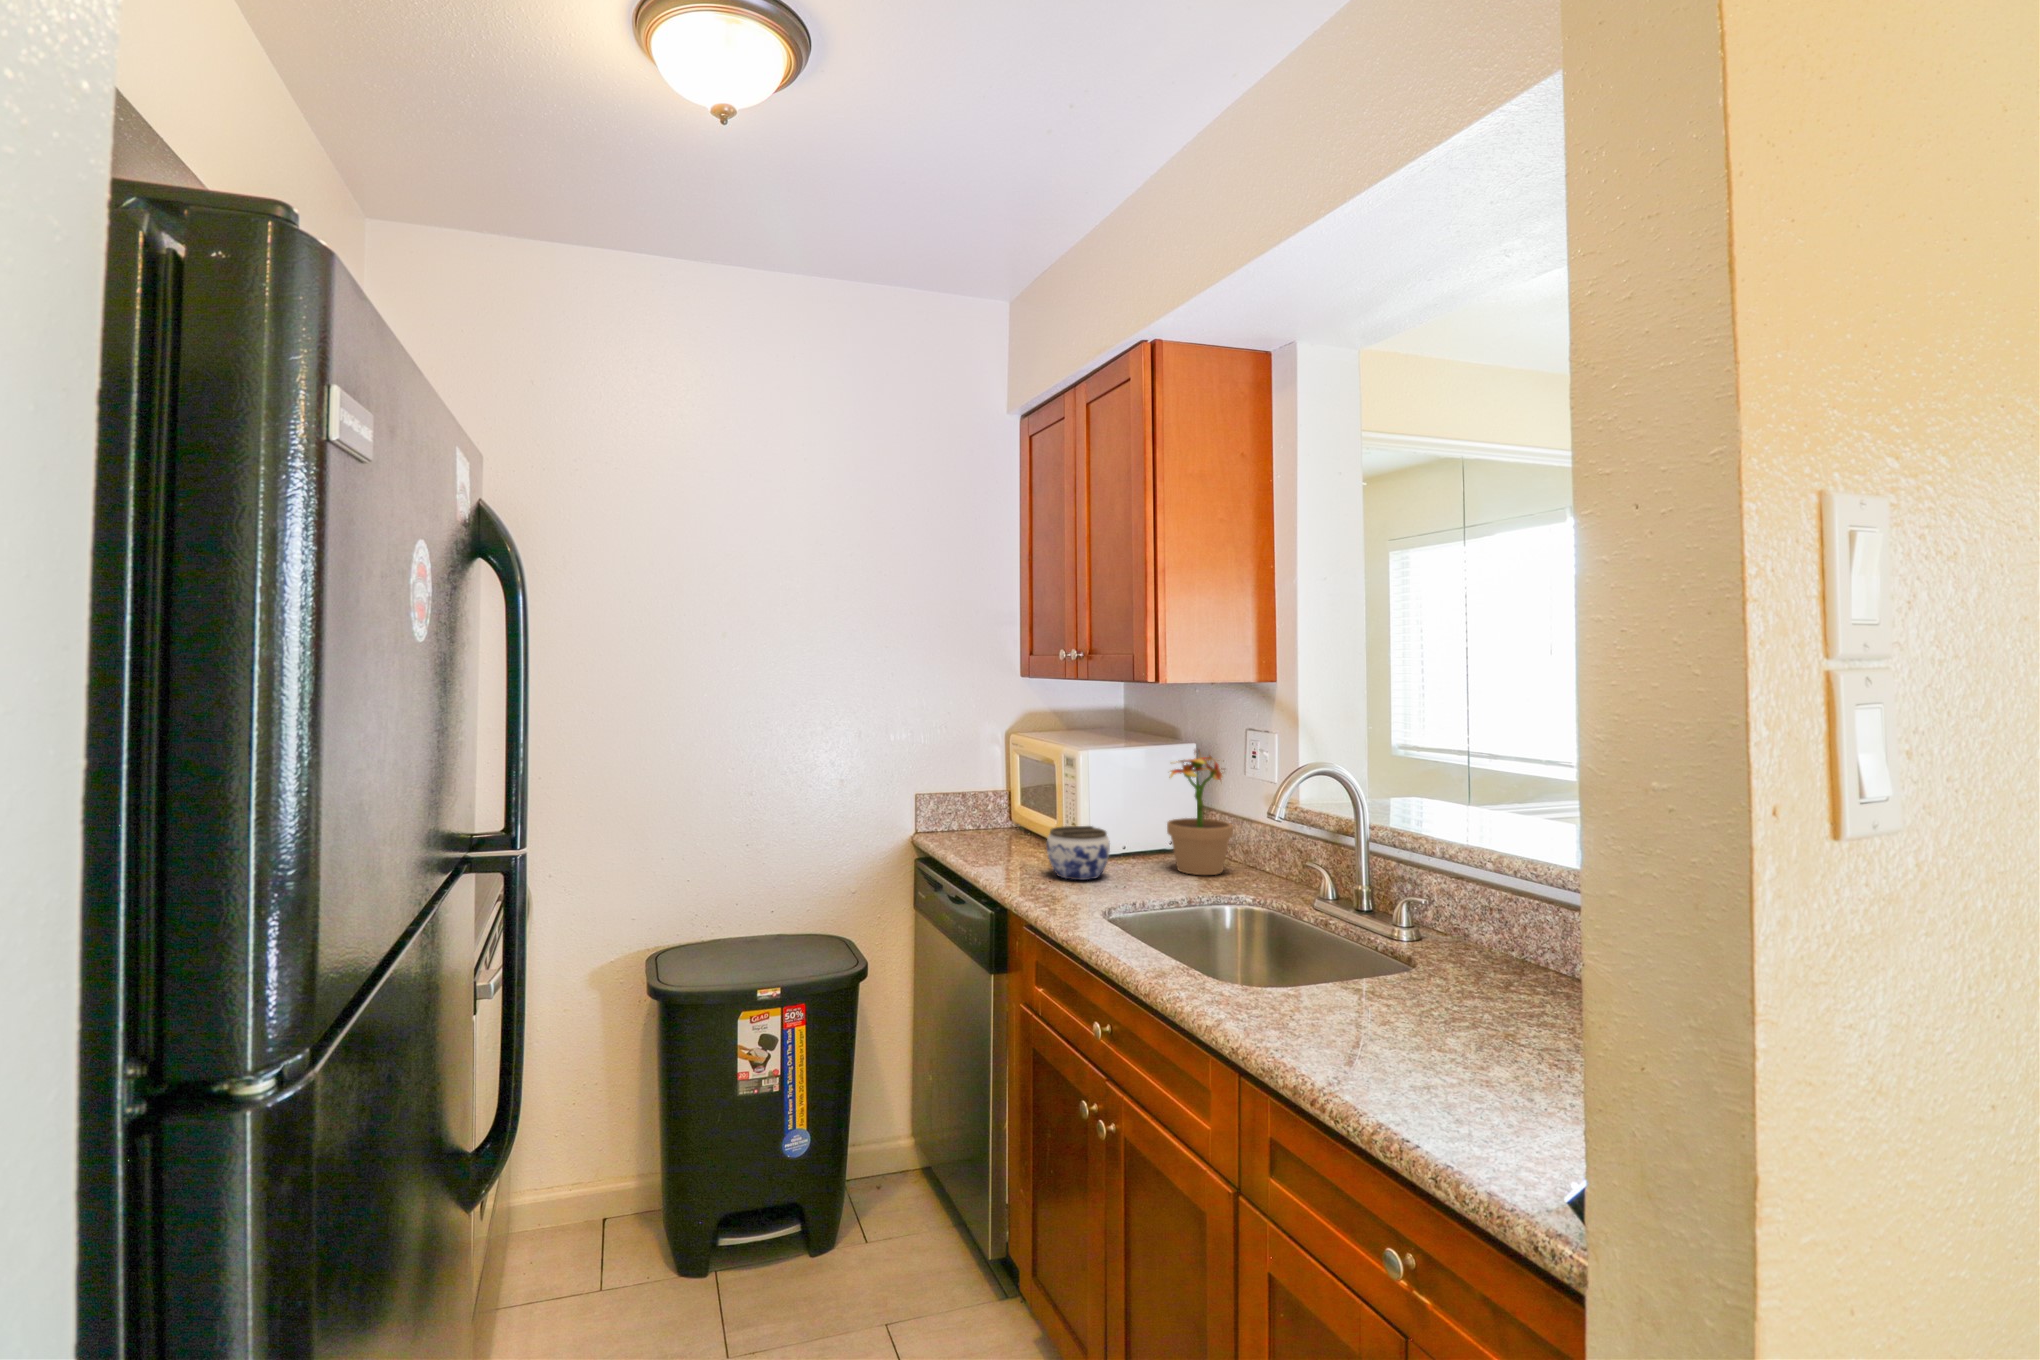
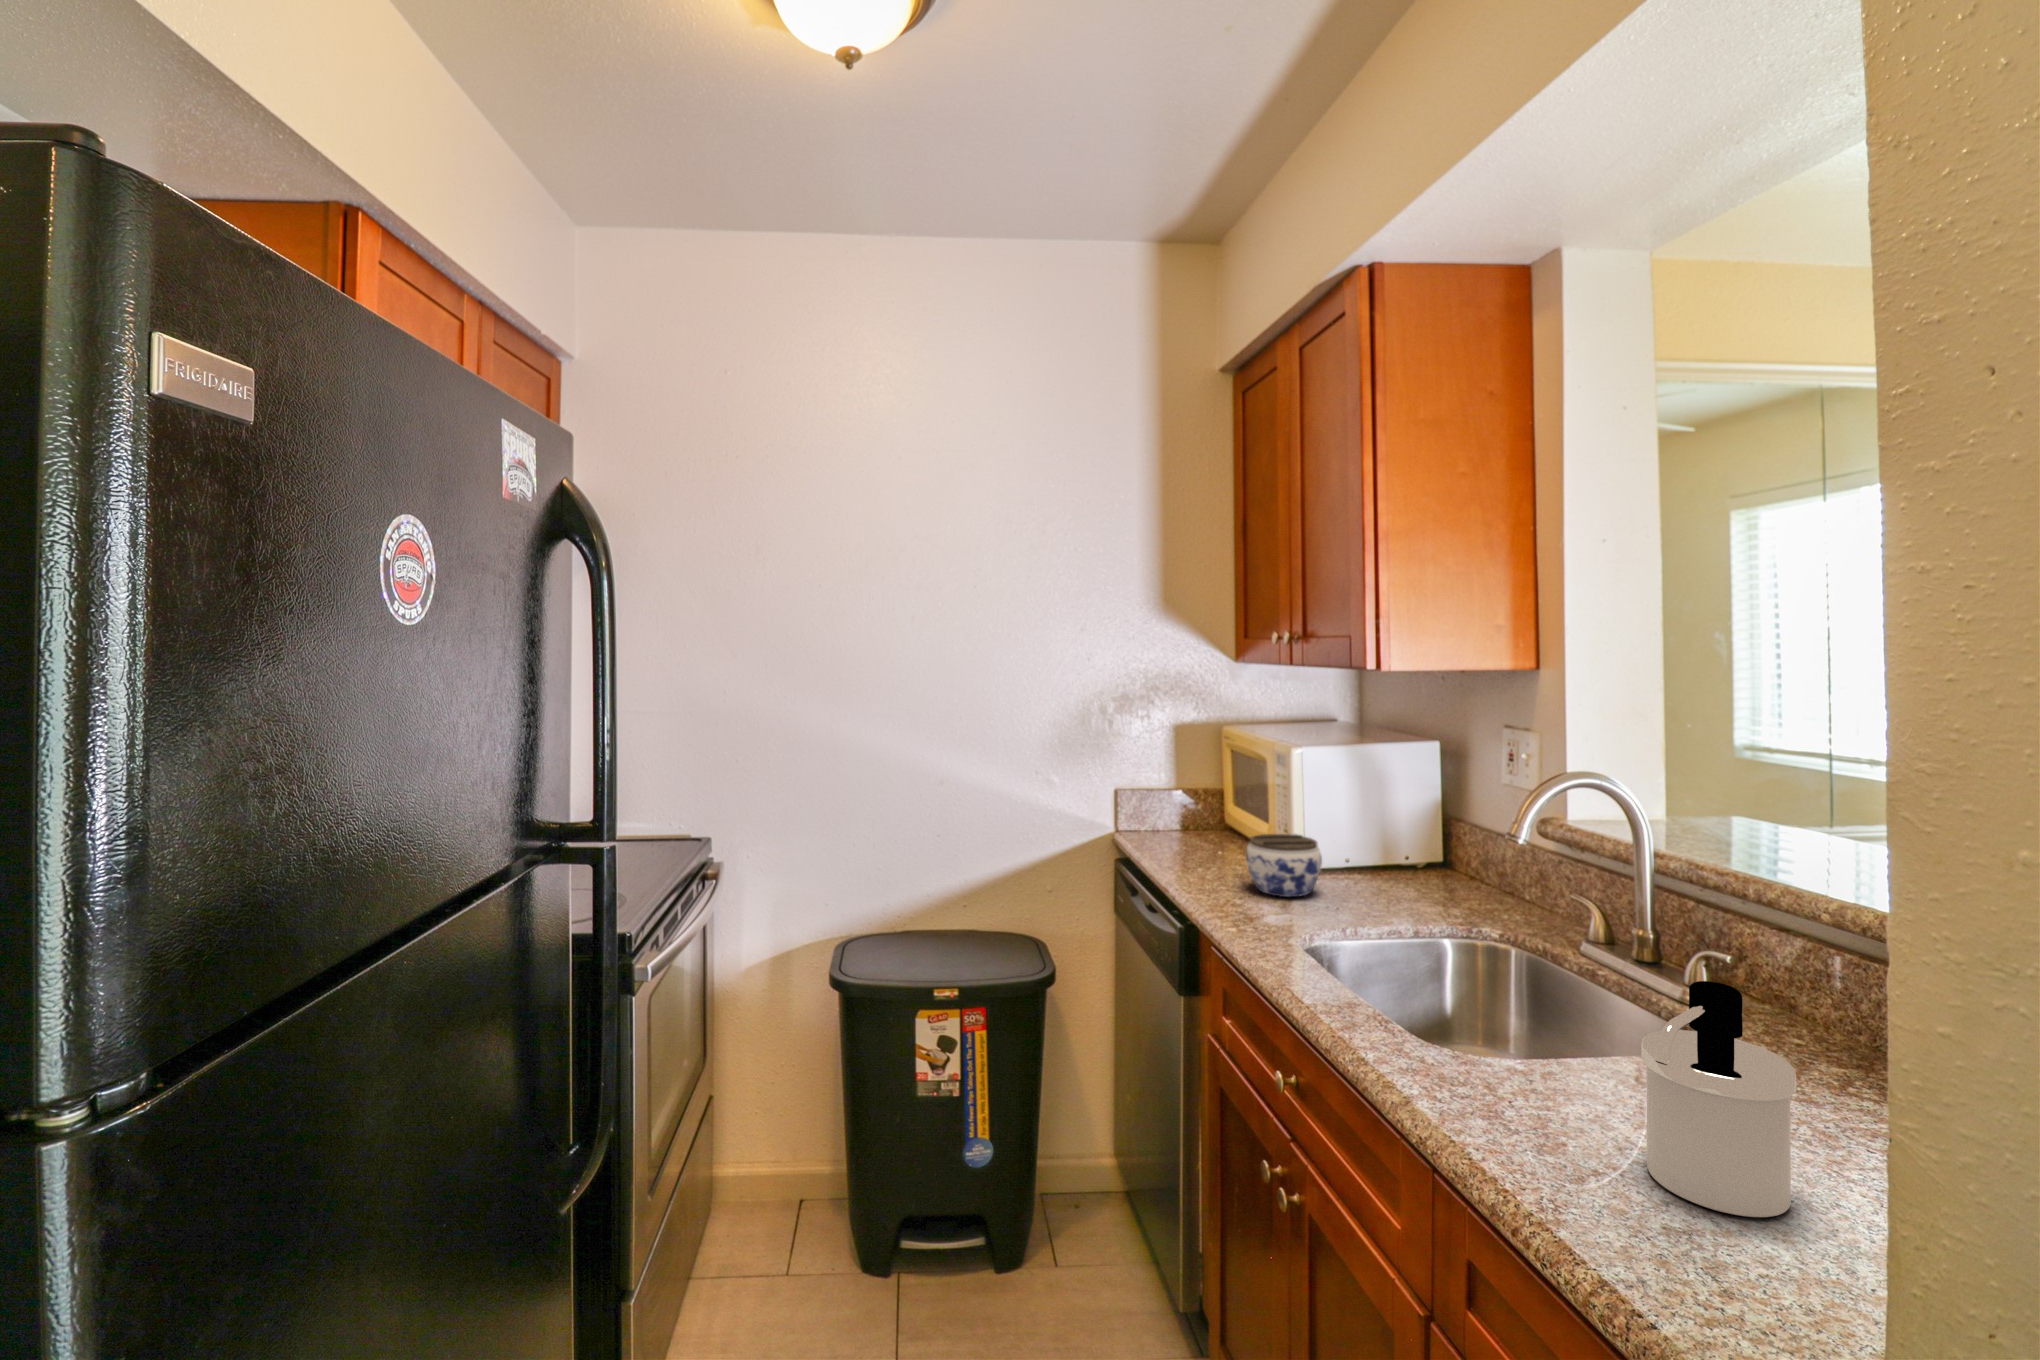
potted plant: present [1167,750,1233,875] -> none [1396,747,1480,899]
soap dispenser: none [1389,902,1491,1073] -> present [1641,981,1796,1217]

